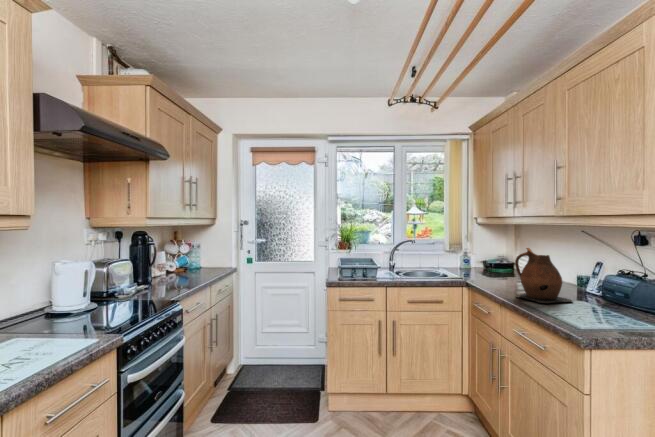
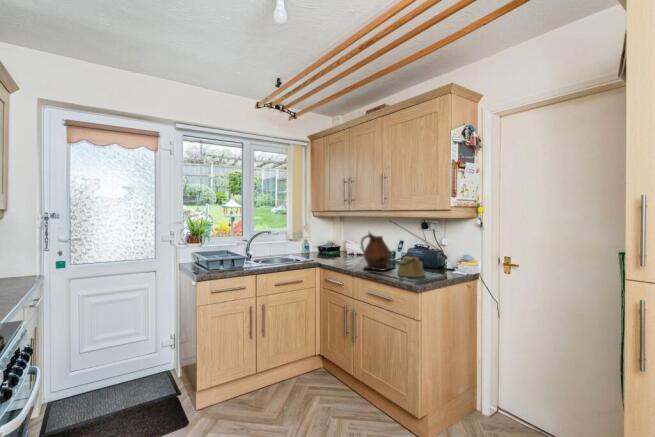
kettle: none [558,285,611,321] -> present [394,254,424,277]

